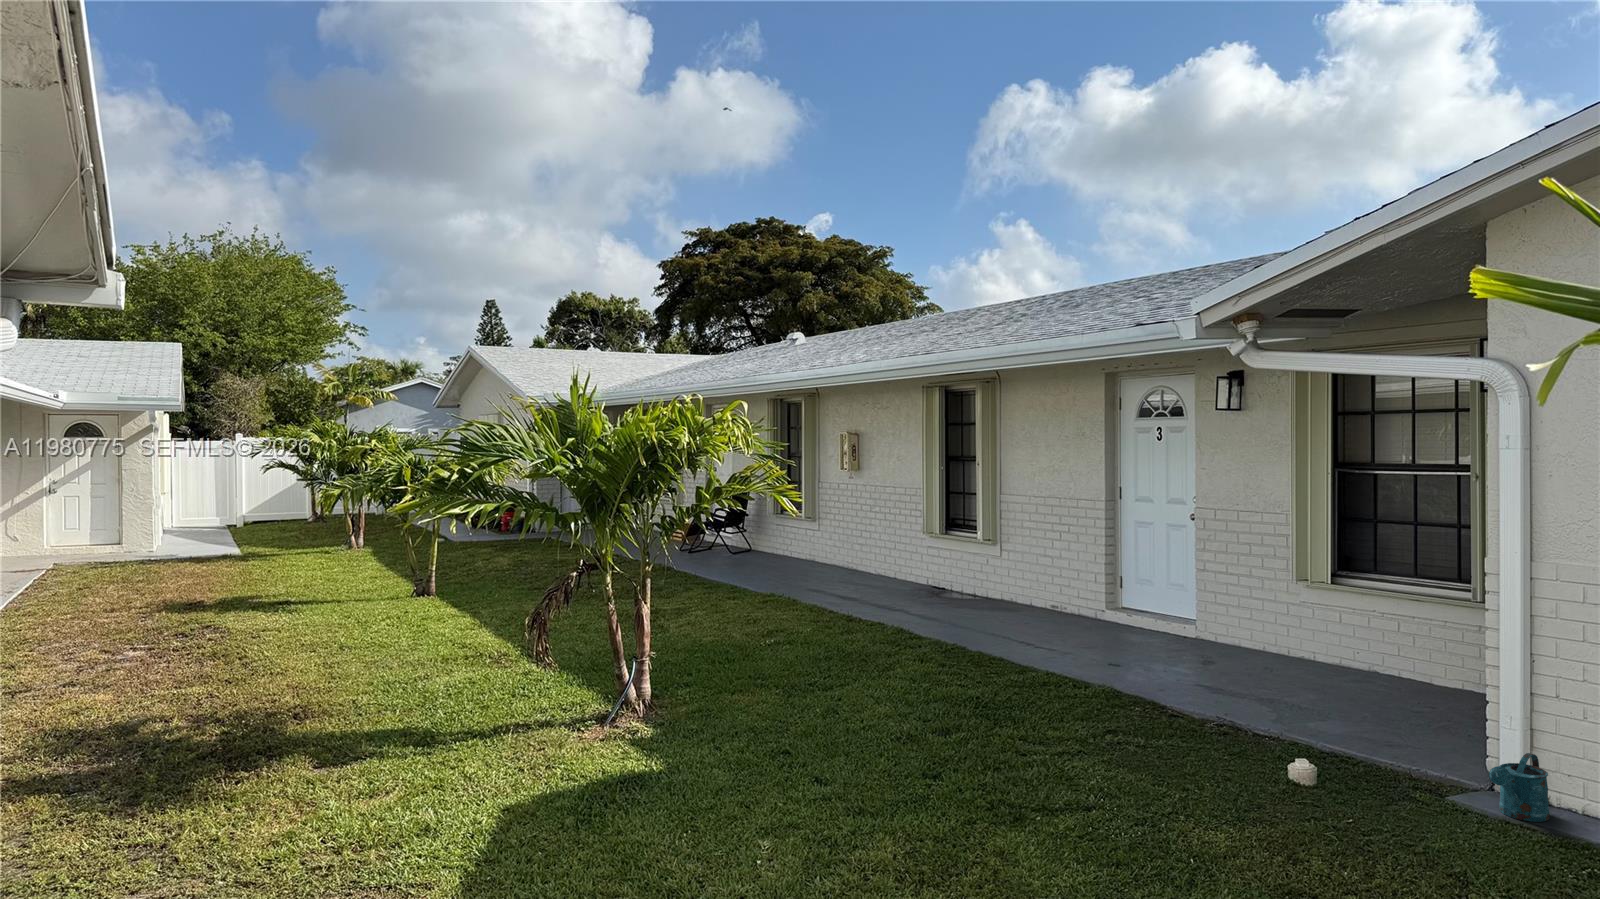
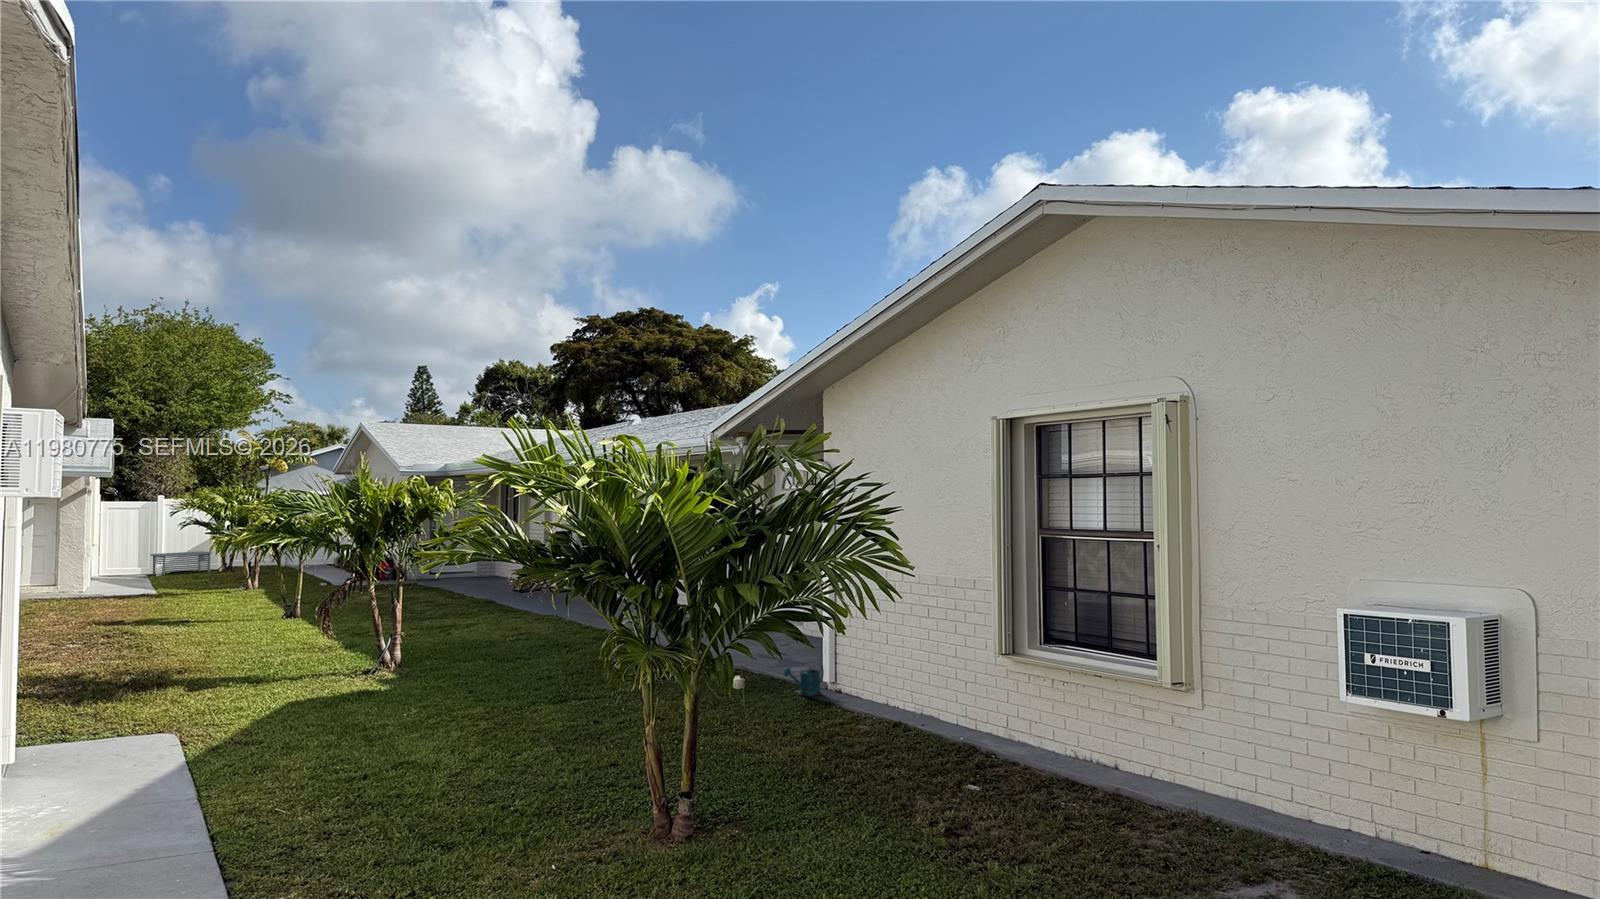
storage bench: none [230,498,298,526] -> present [150,551,212,575]

